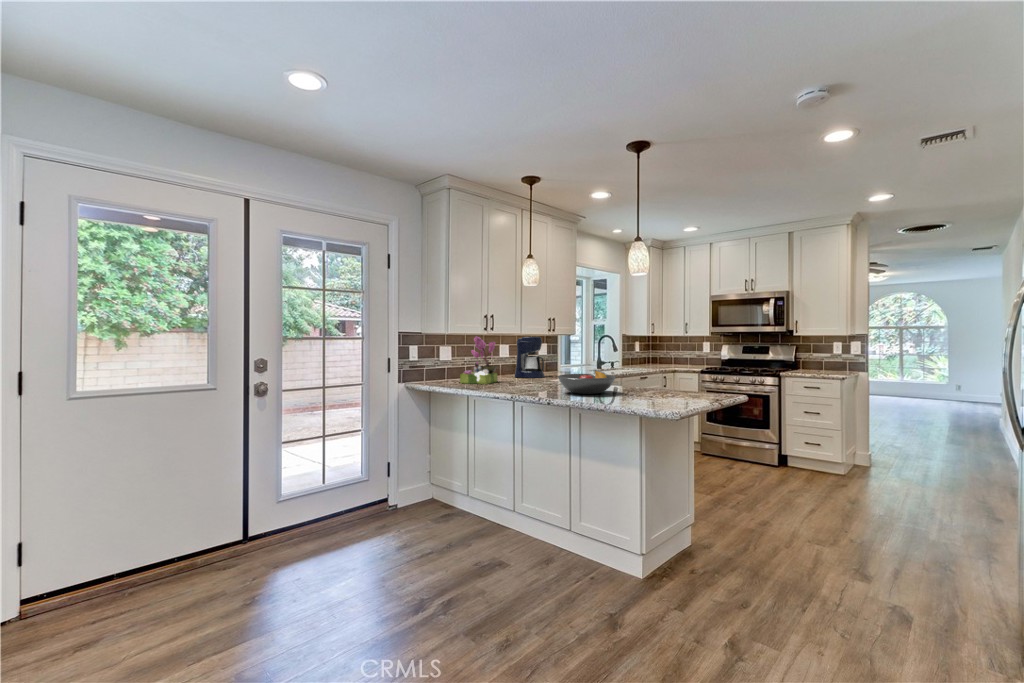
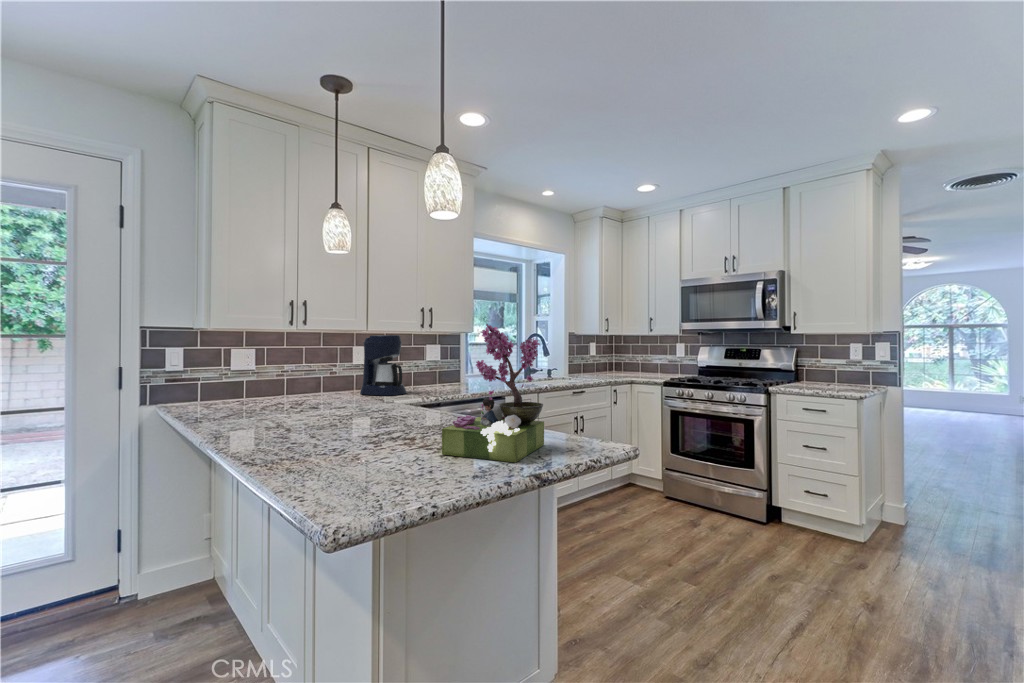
flower arrangement: present [460,336,497,384] -> present [442,324,544,462]
fruit bowl: present [558,371,616,394] -> none [290,392,404,438]

